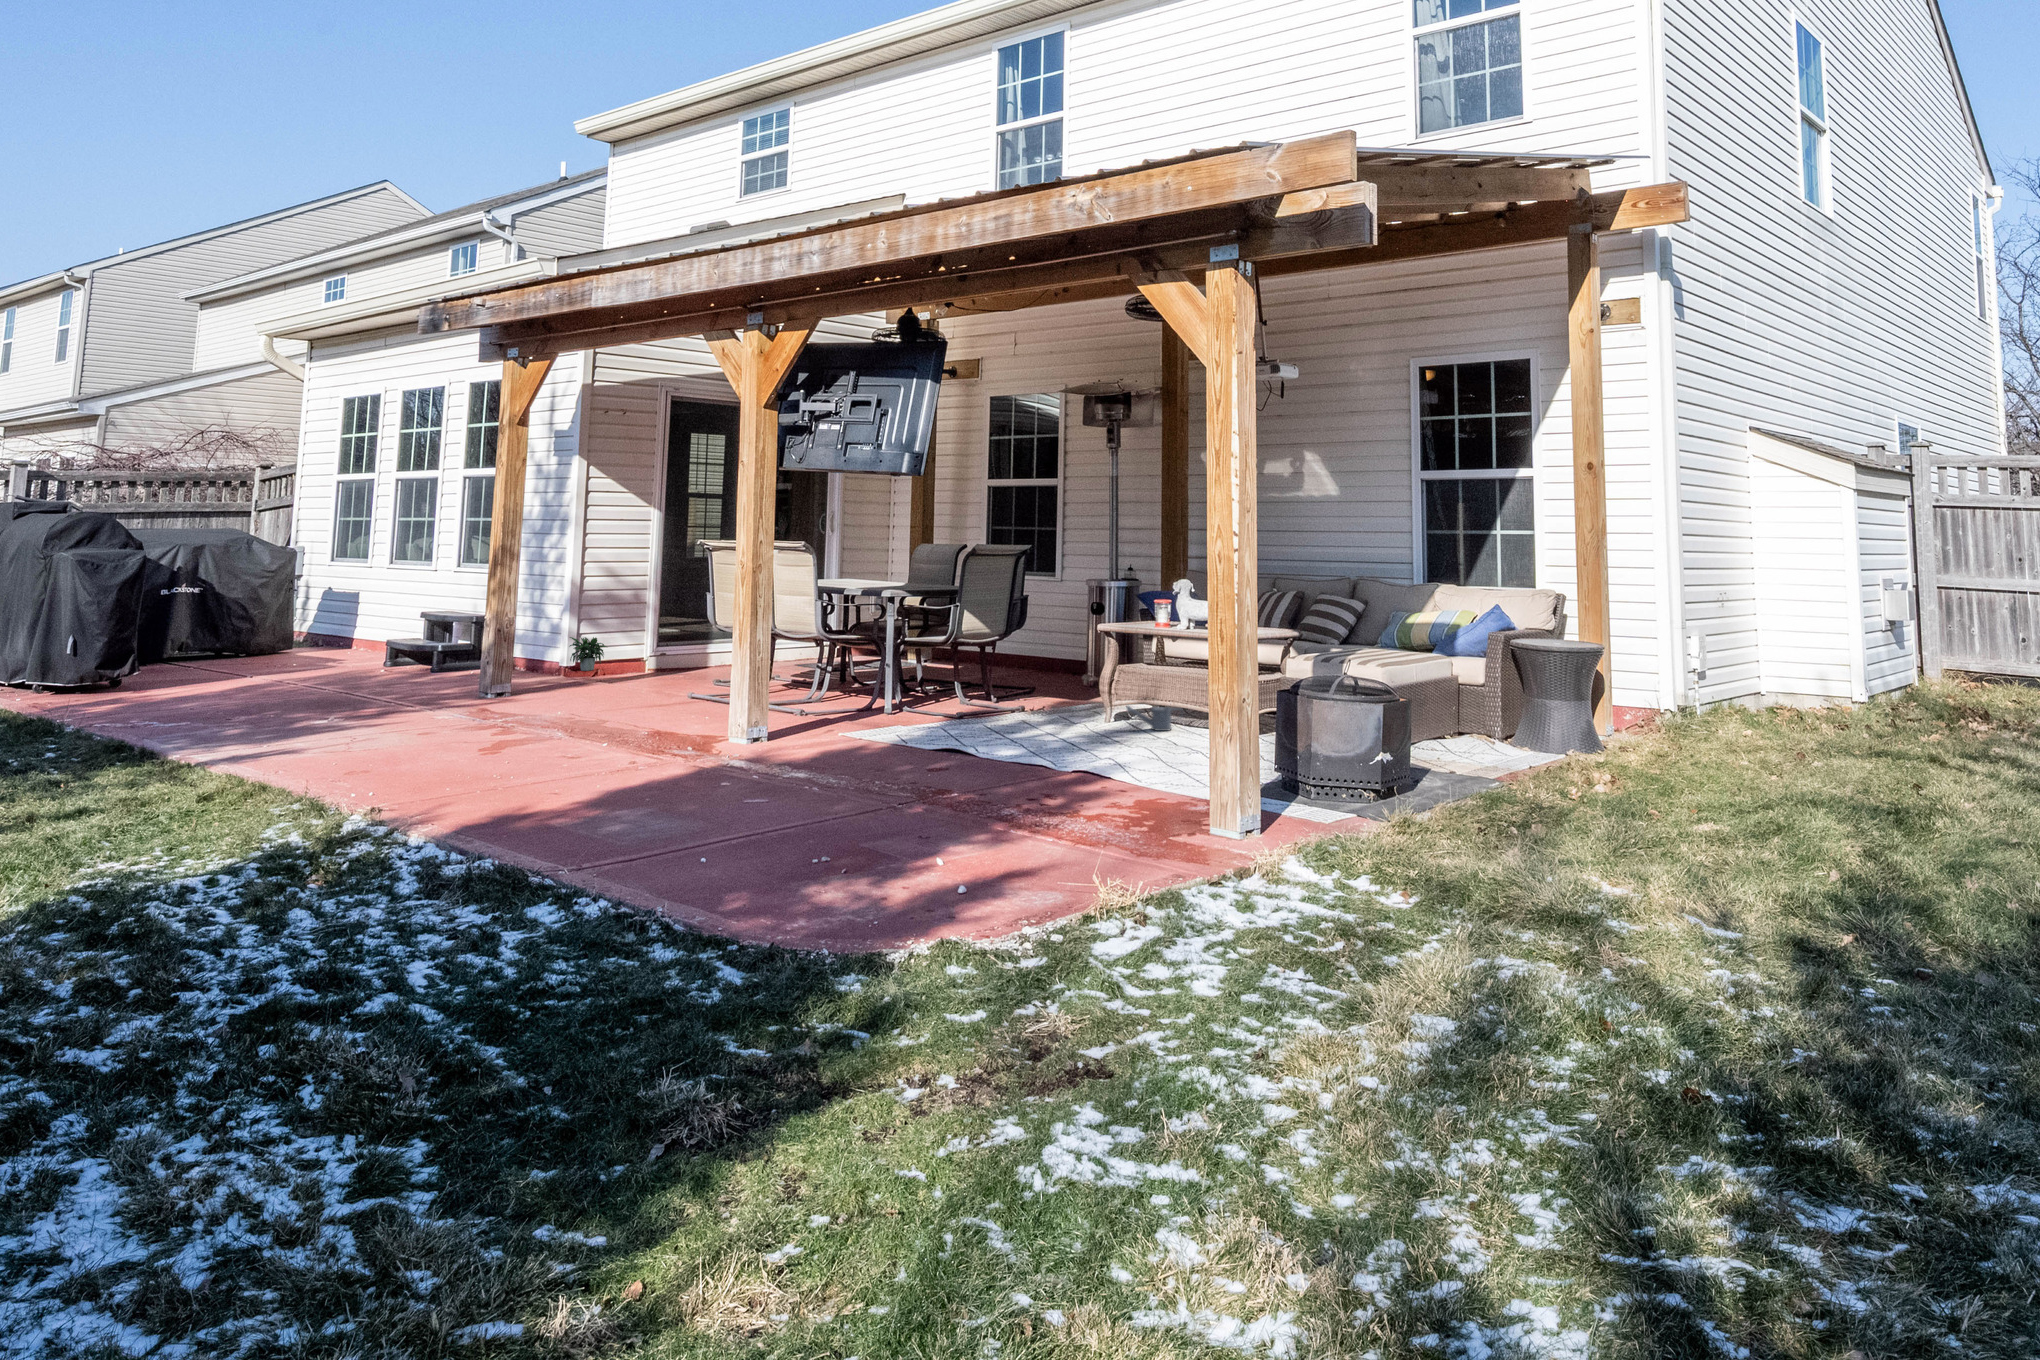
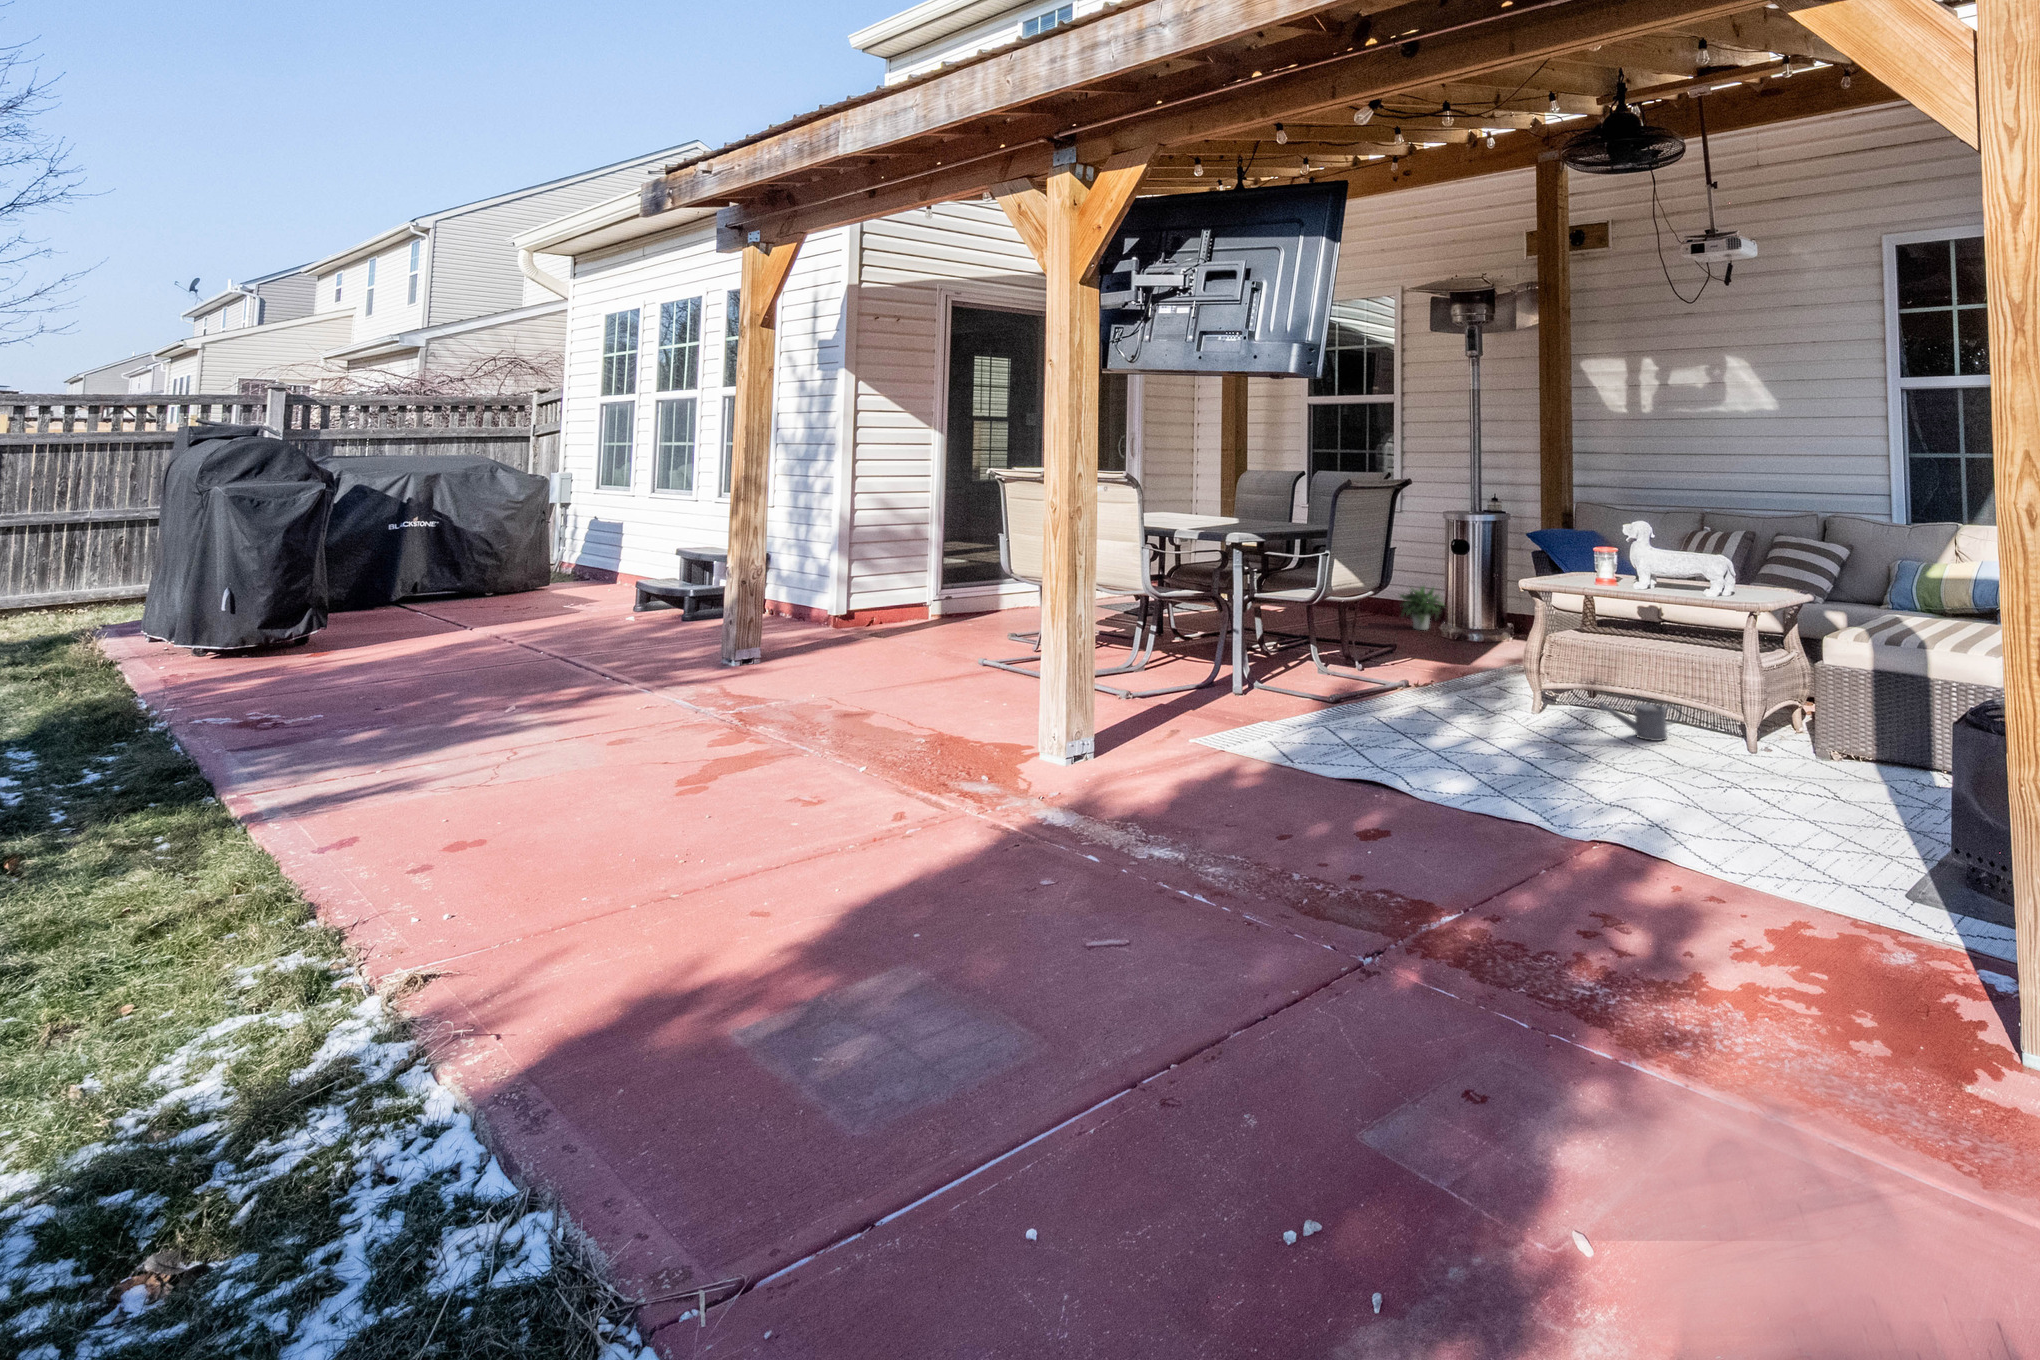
potted plant: present [569,637,607,671] -> present [1400,586,1443,630]

